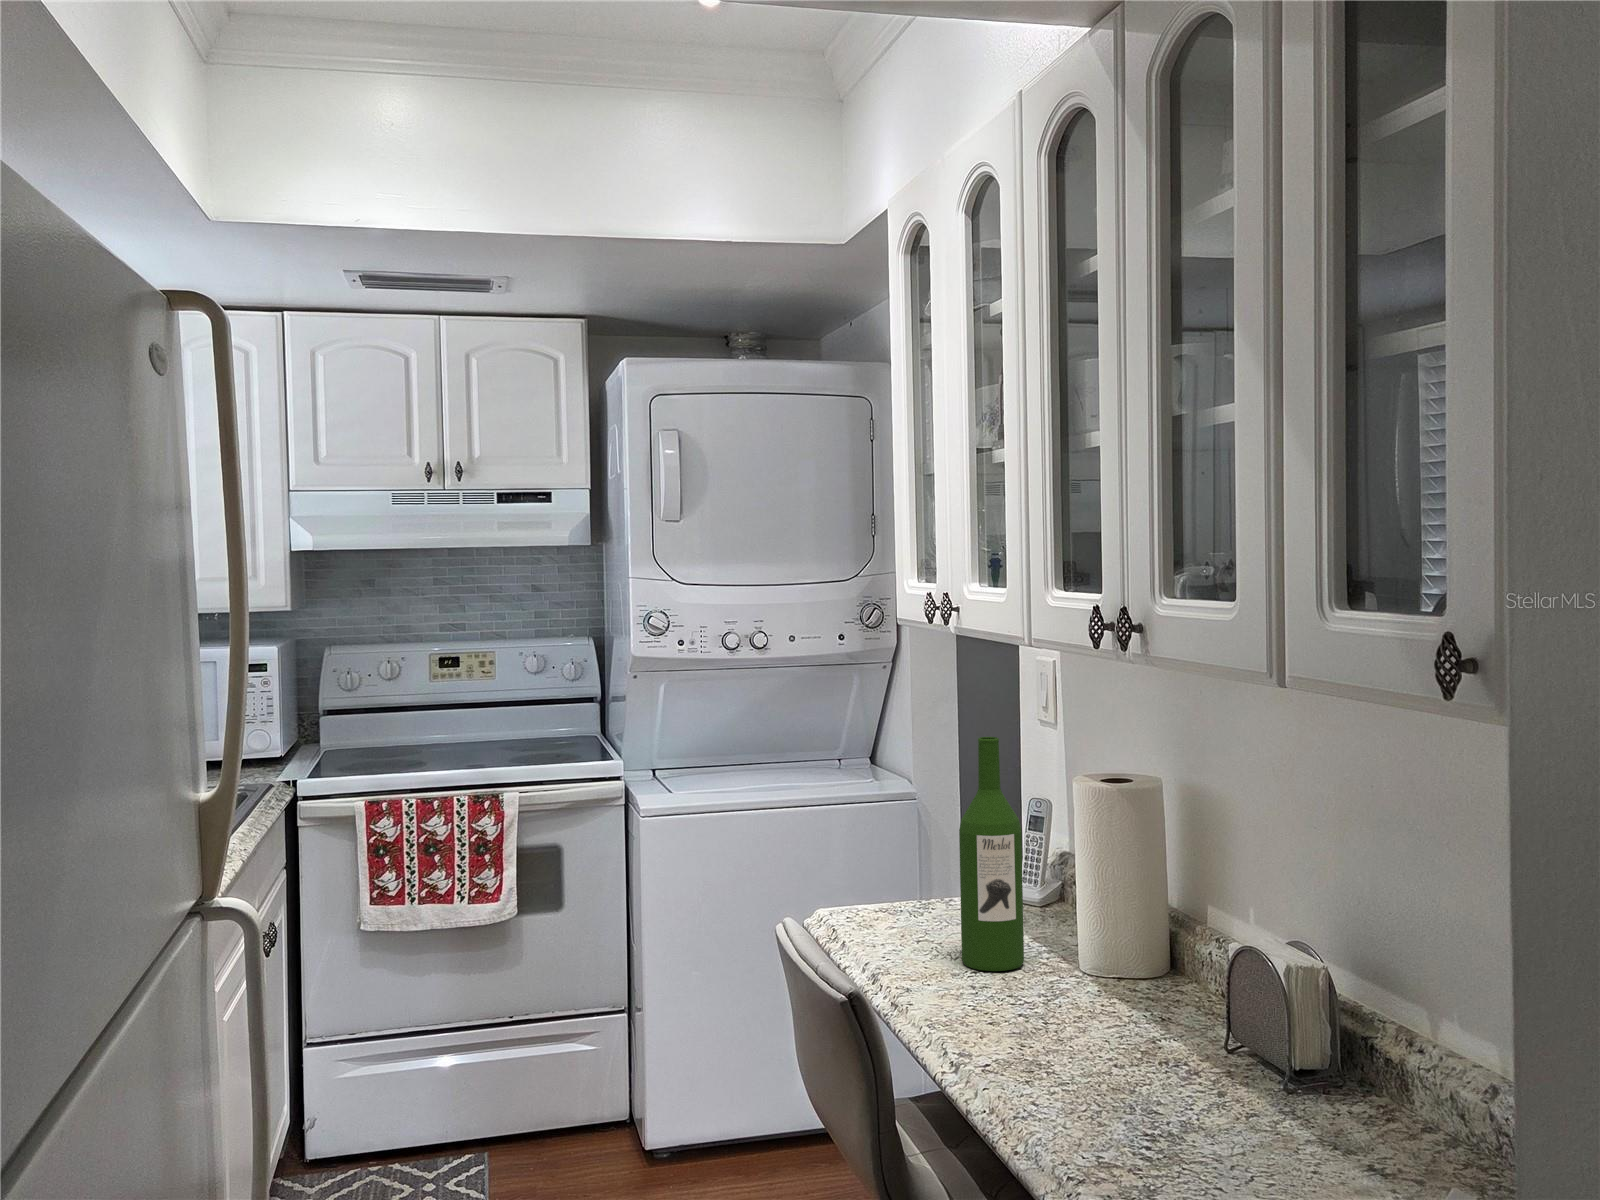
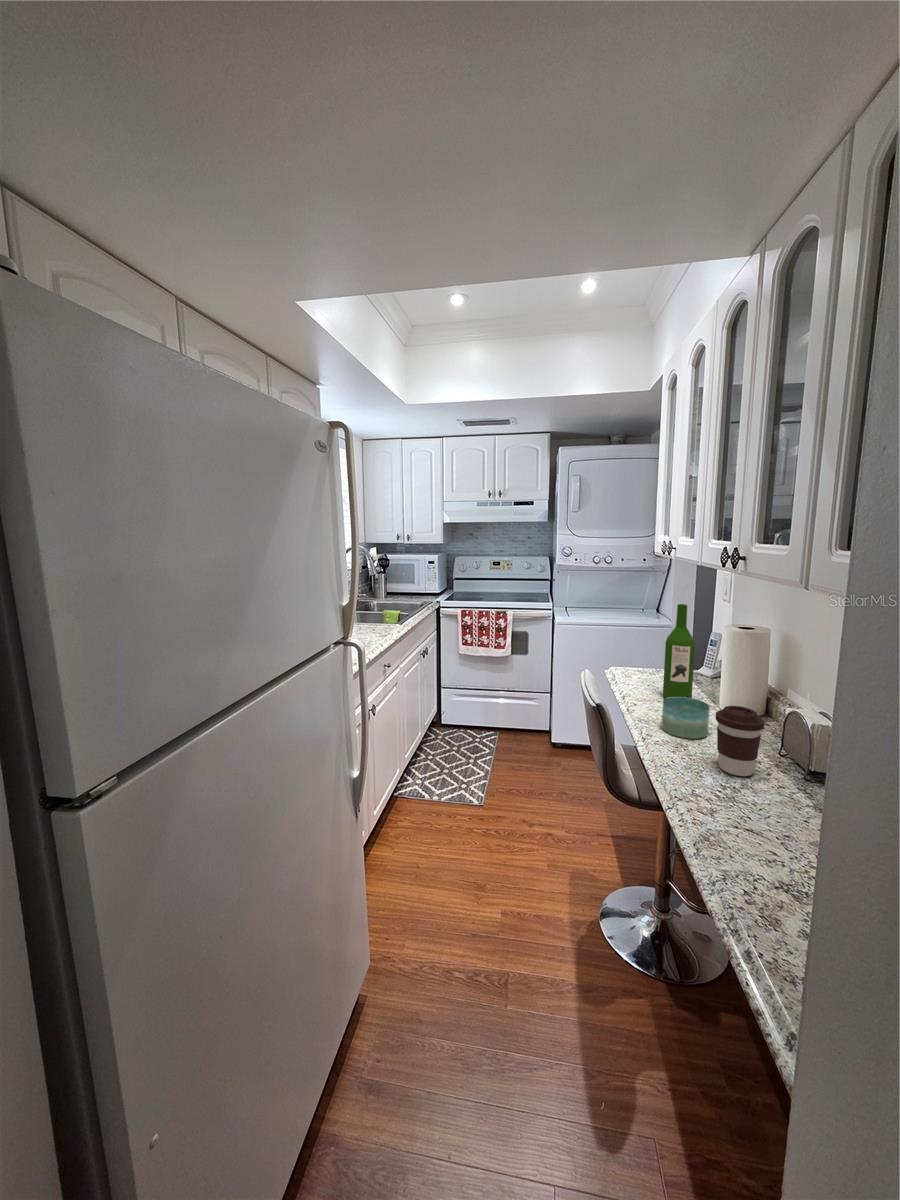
coffee cup: none [1111,951,1206,1108] -> present [716,706,765,776]
candle: none [984,953,1083,1048] -> present [662,697,709,739]

